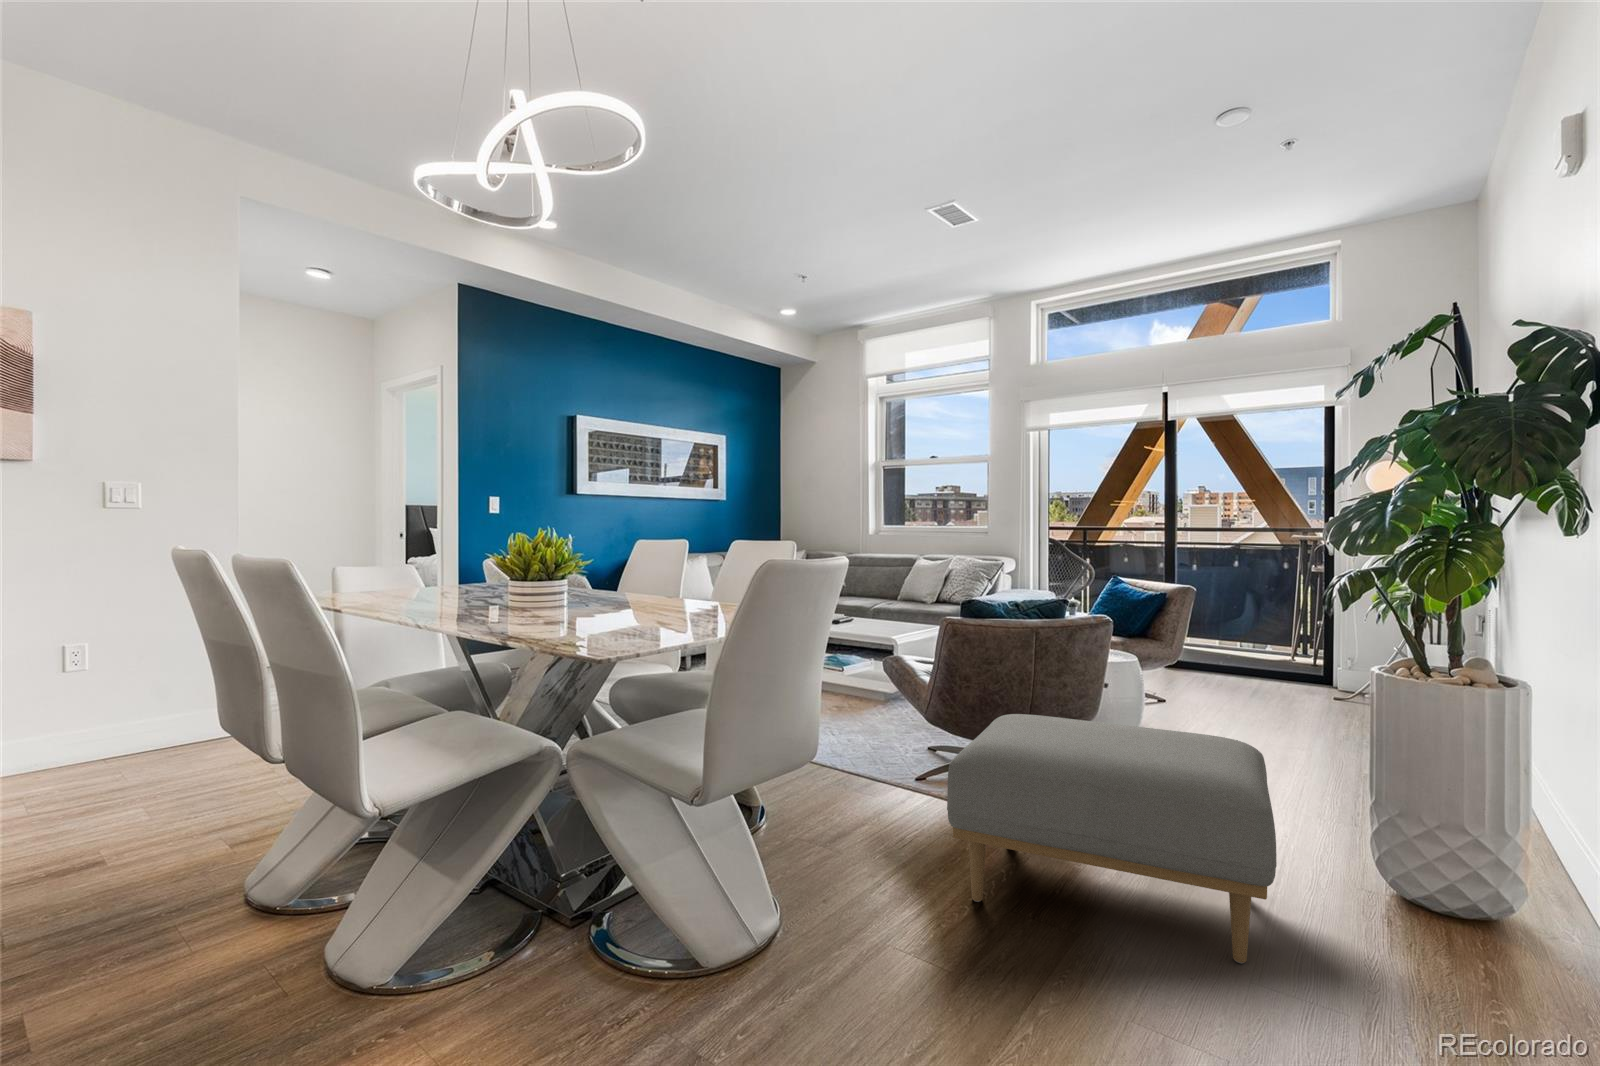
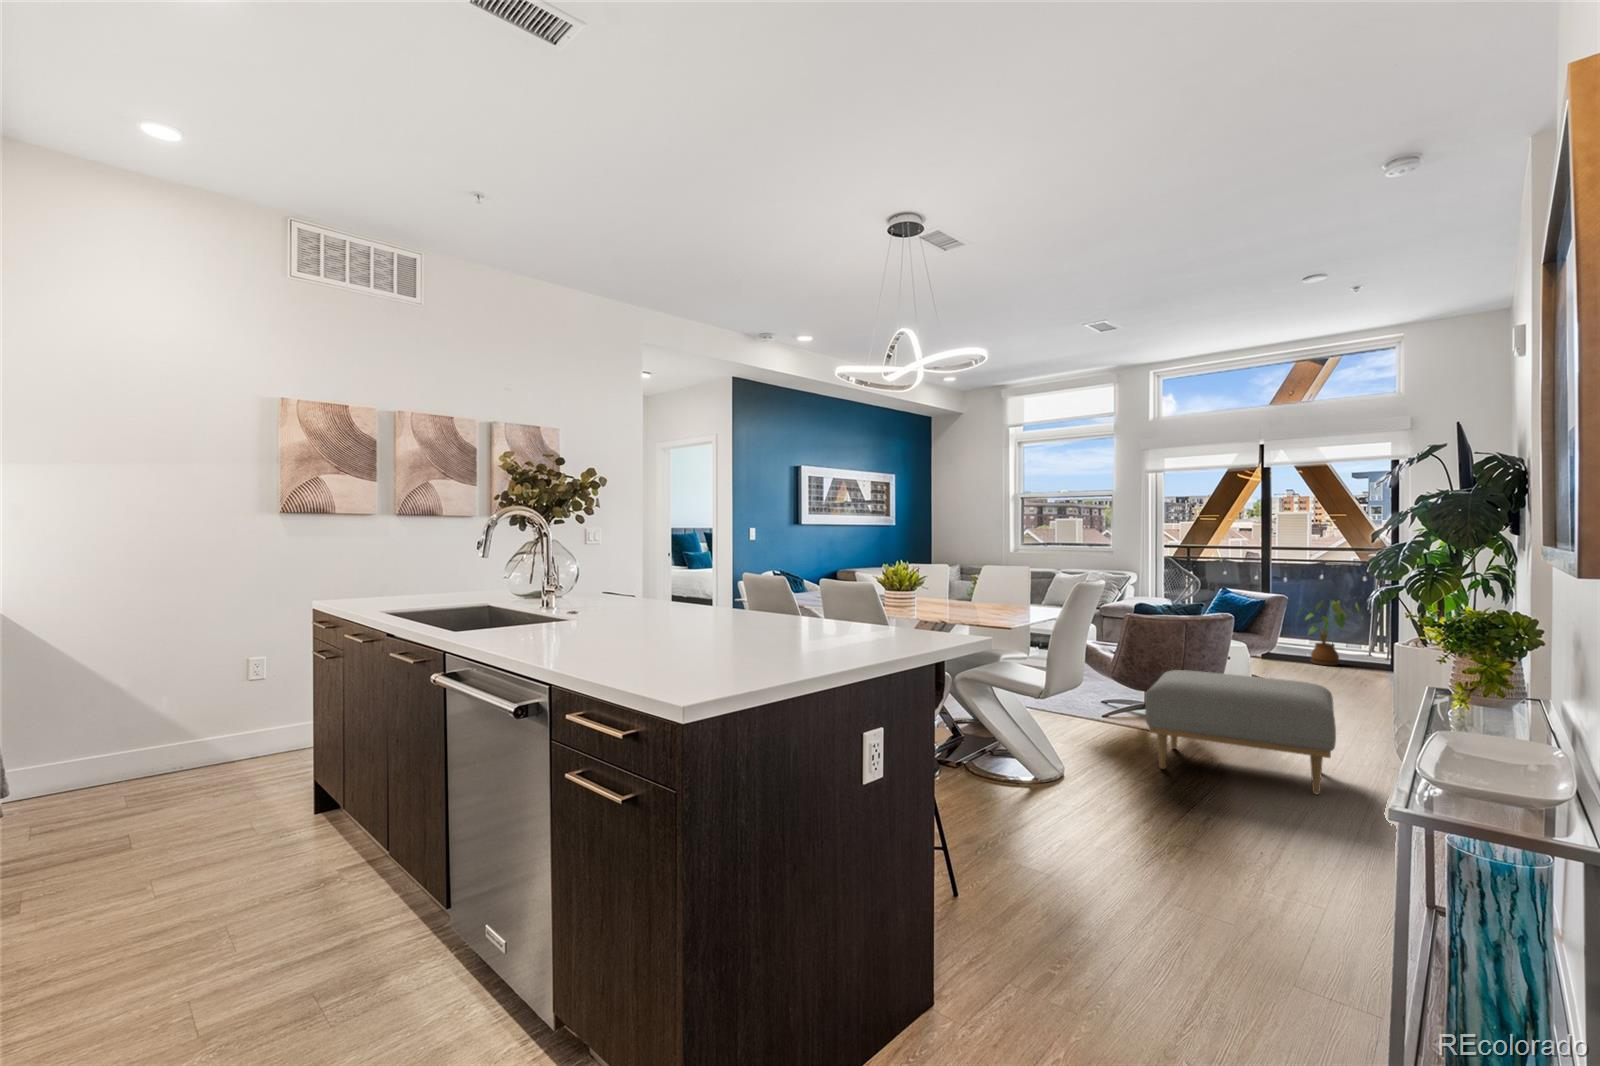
house plant: none [1208,592,1287,678] -> present [1298,601,1362,666]

